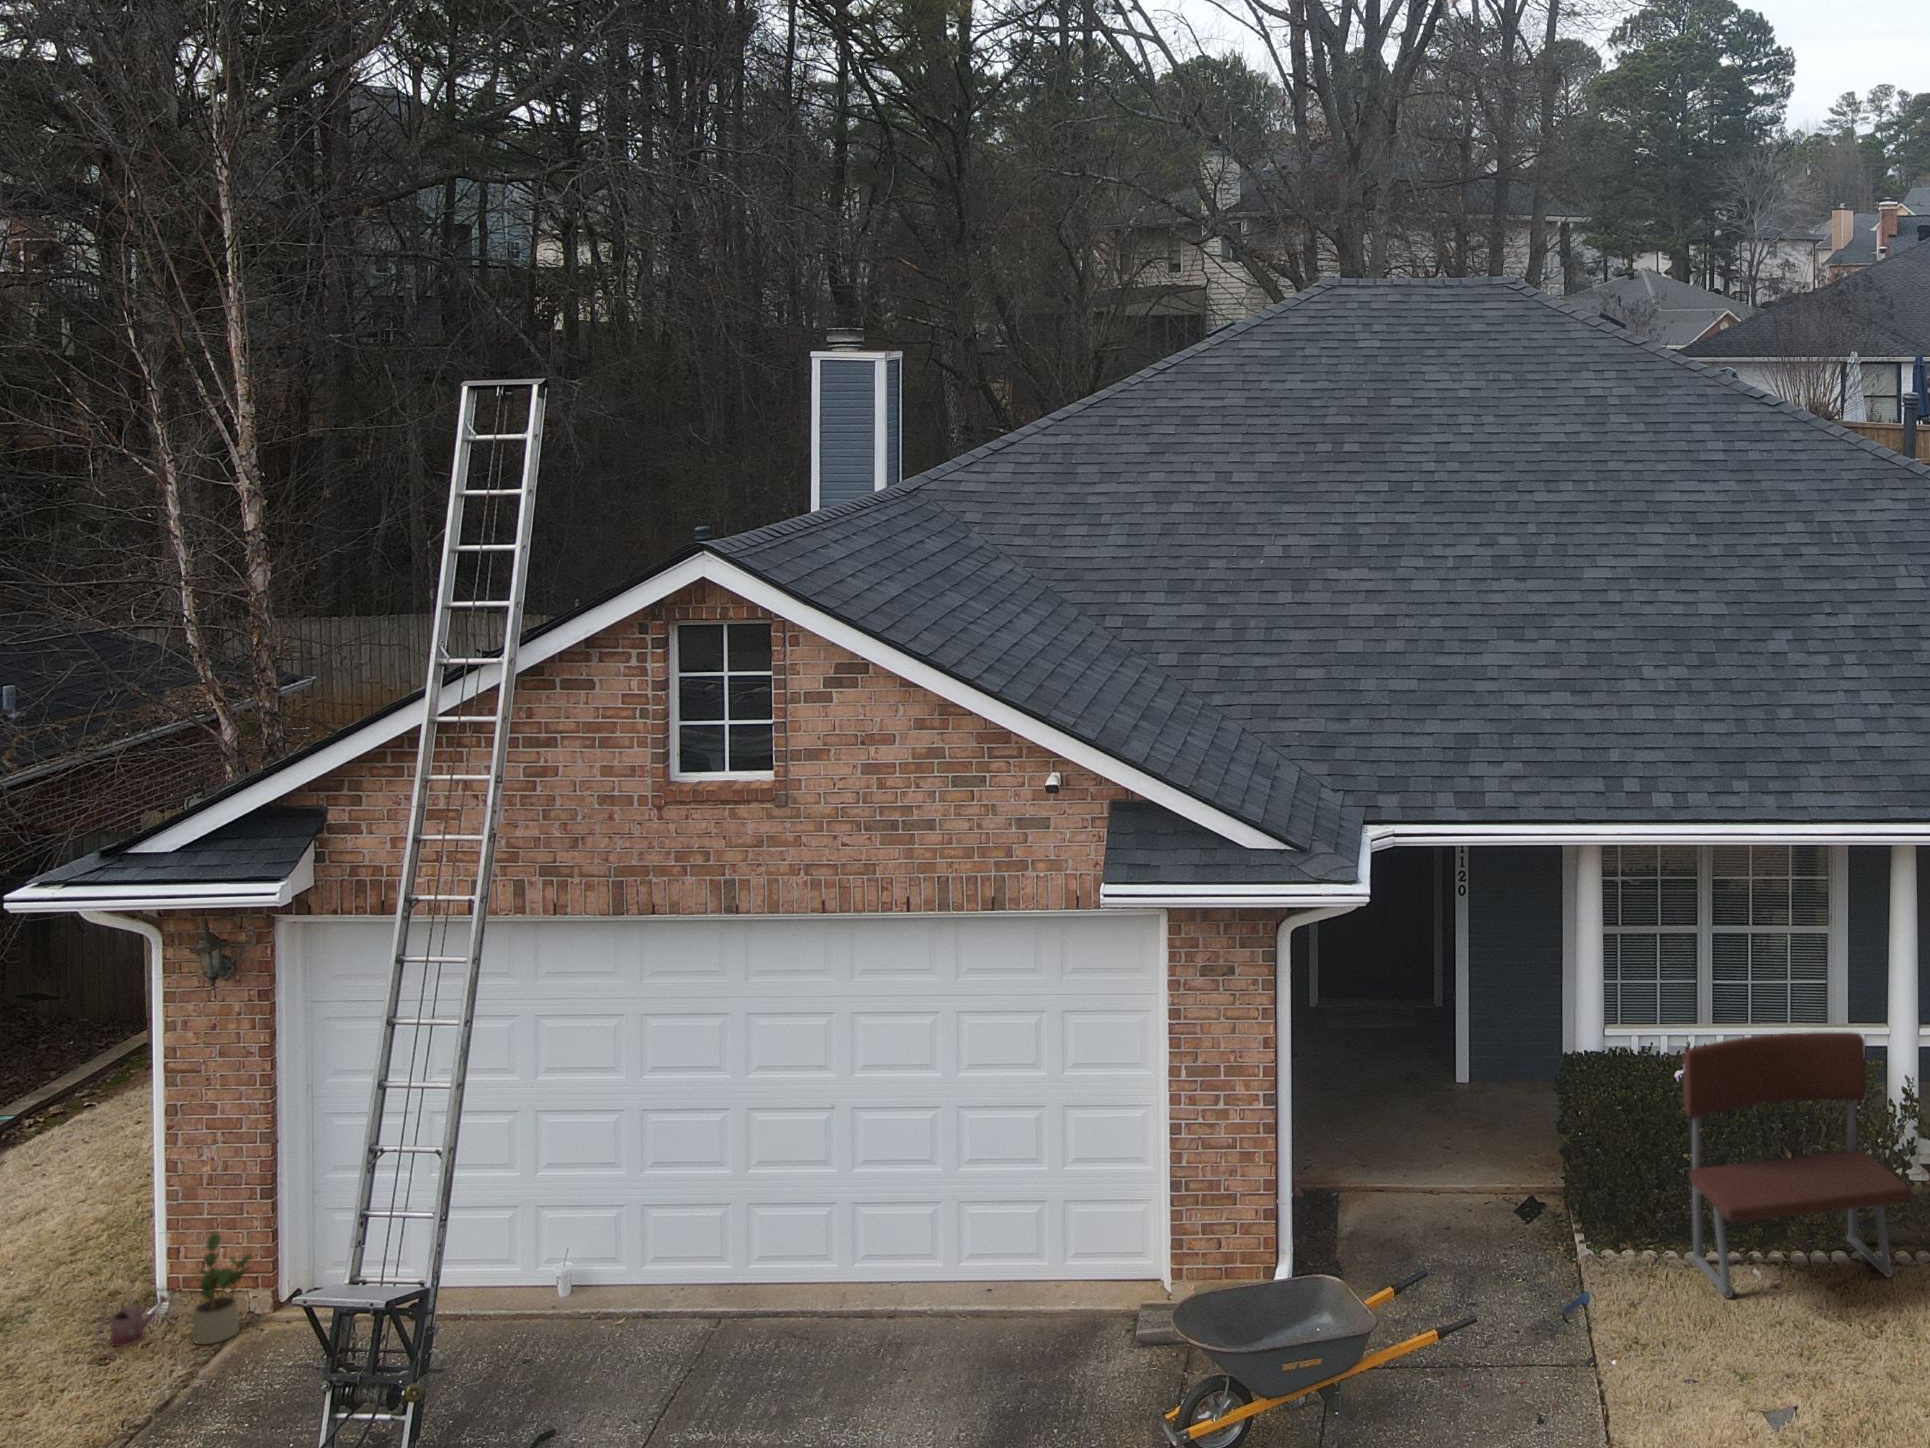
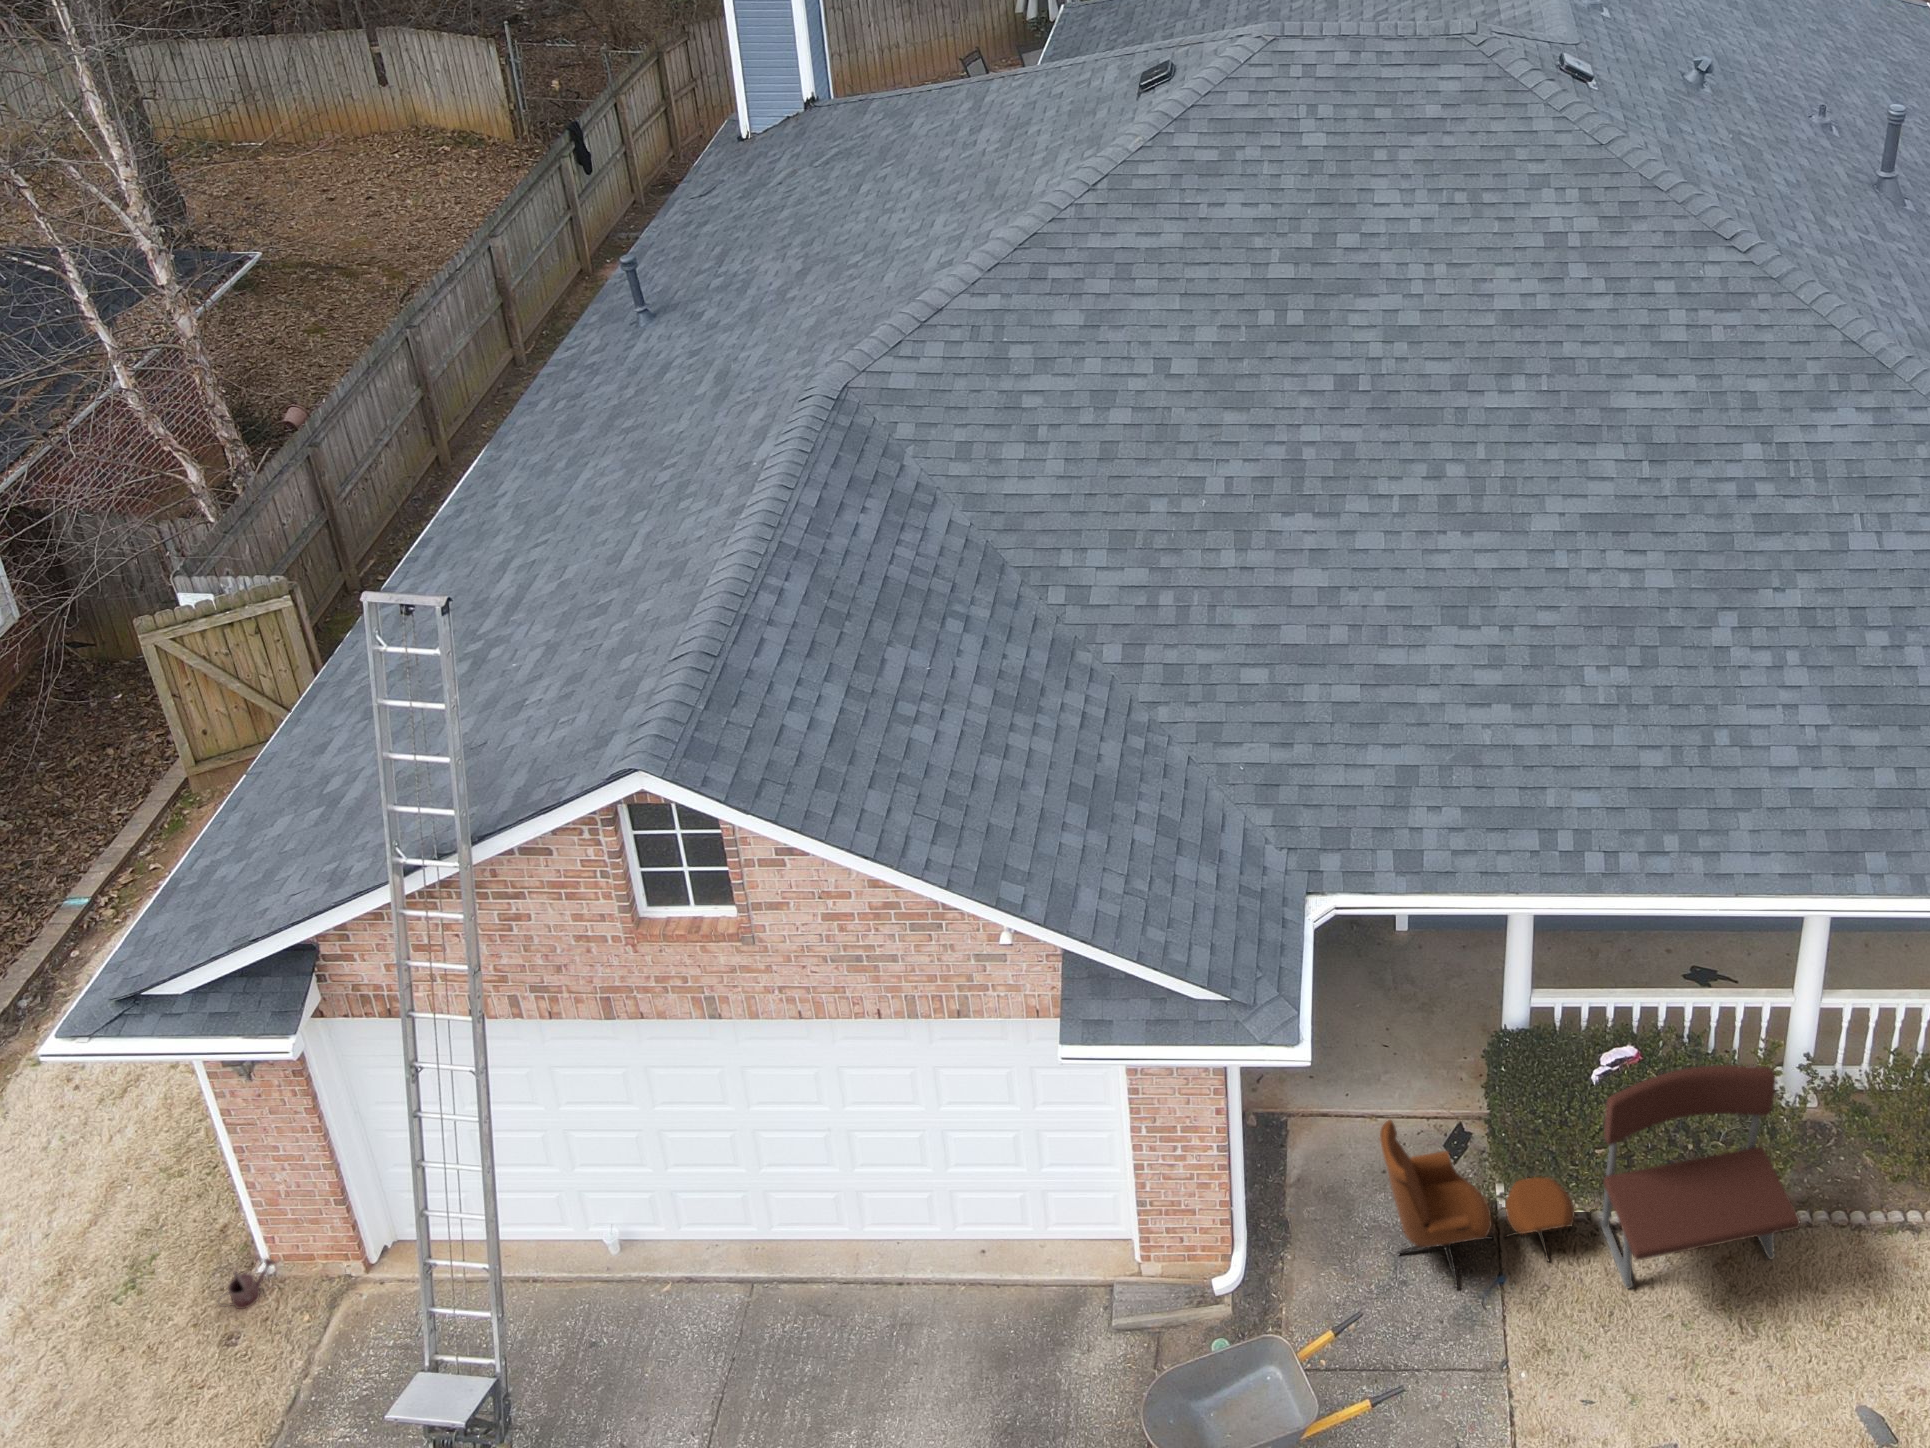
lounge chair: none [1438,1089,1661,1301] -> present [1380,1120,1575,1288]
potted plant: present [192,1233,253,1344] -> none [292,1238,341,1314]

